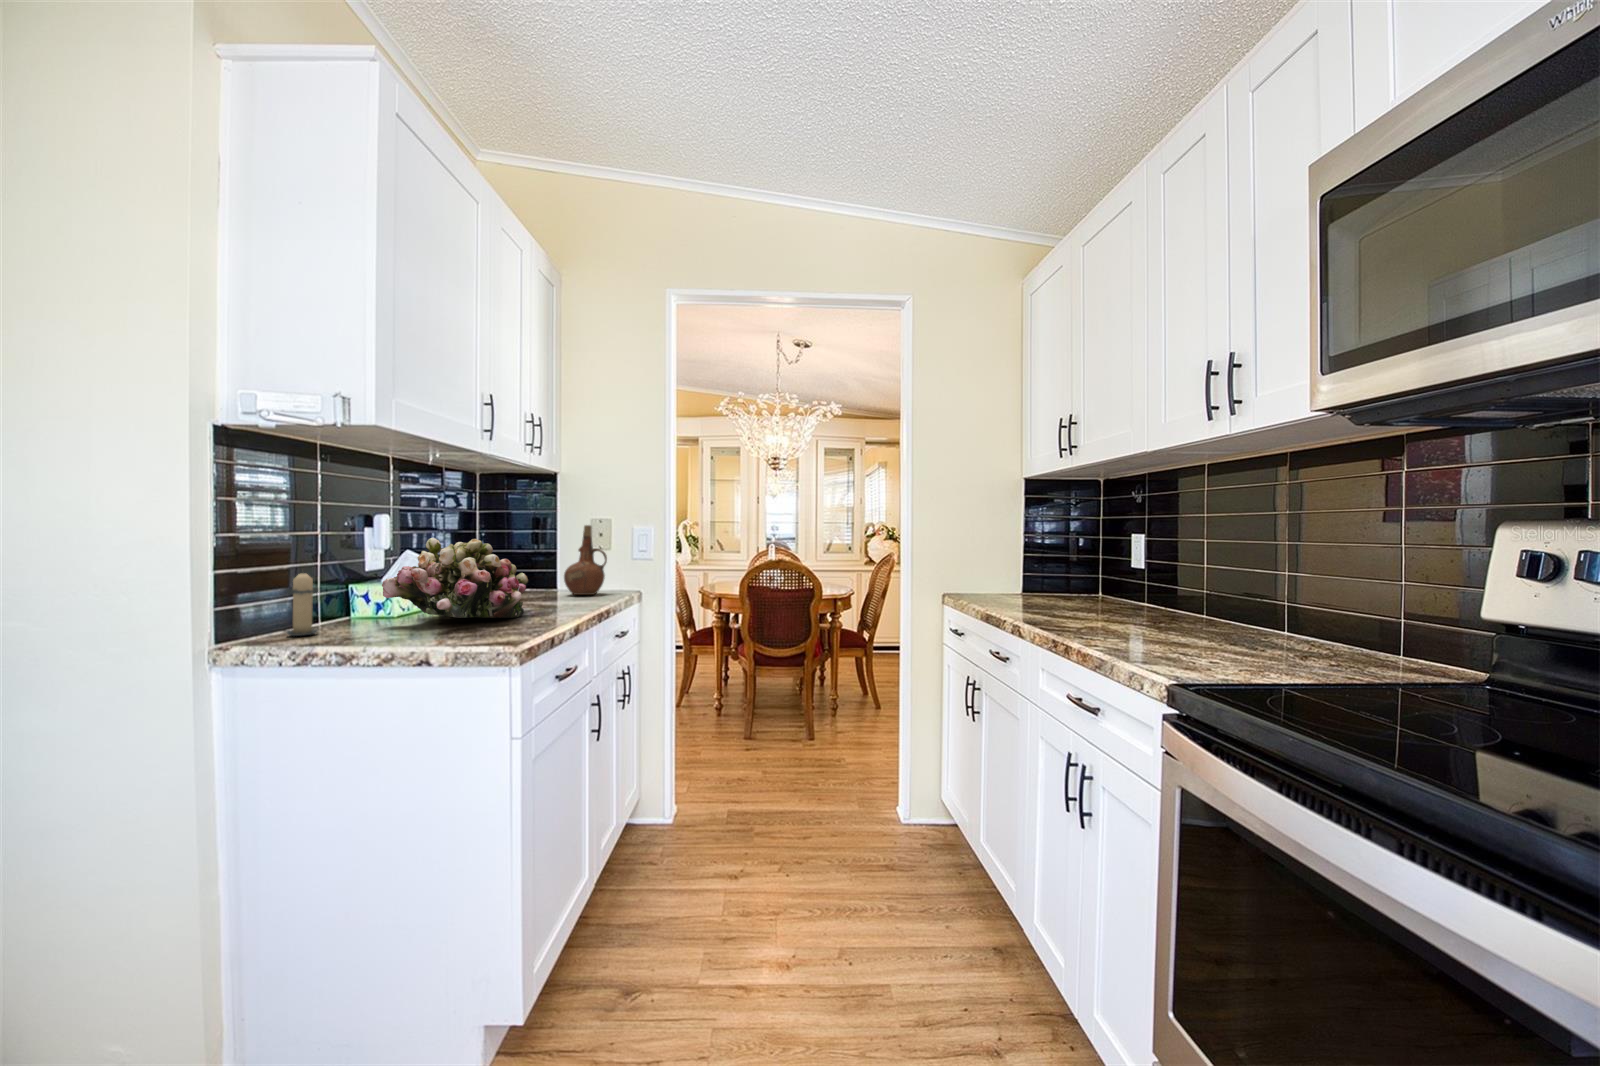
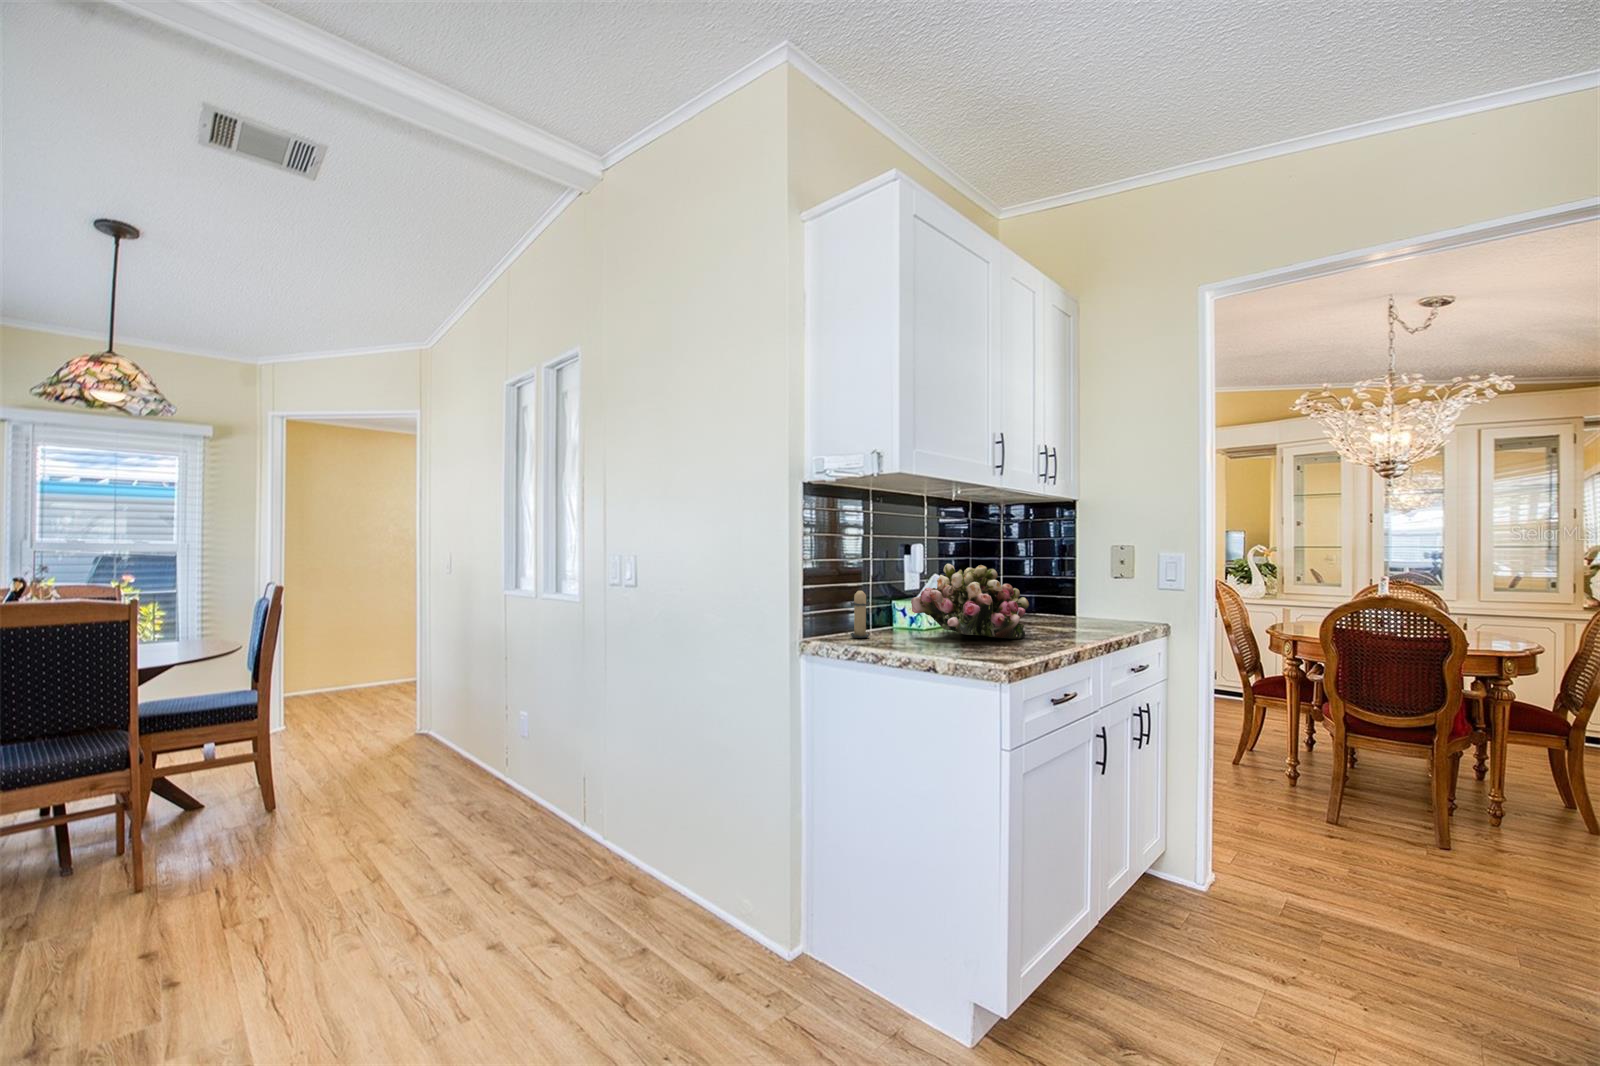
ceramic pitcher: present [564,525,607,595] -> none [1074,549,1120,622]

